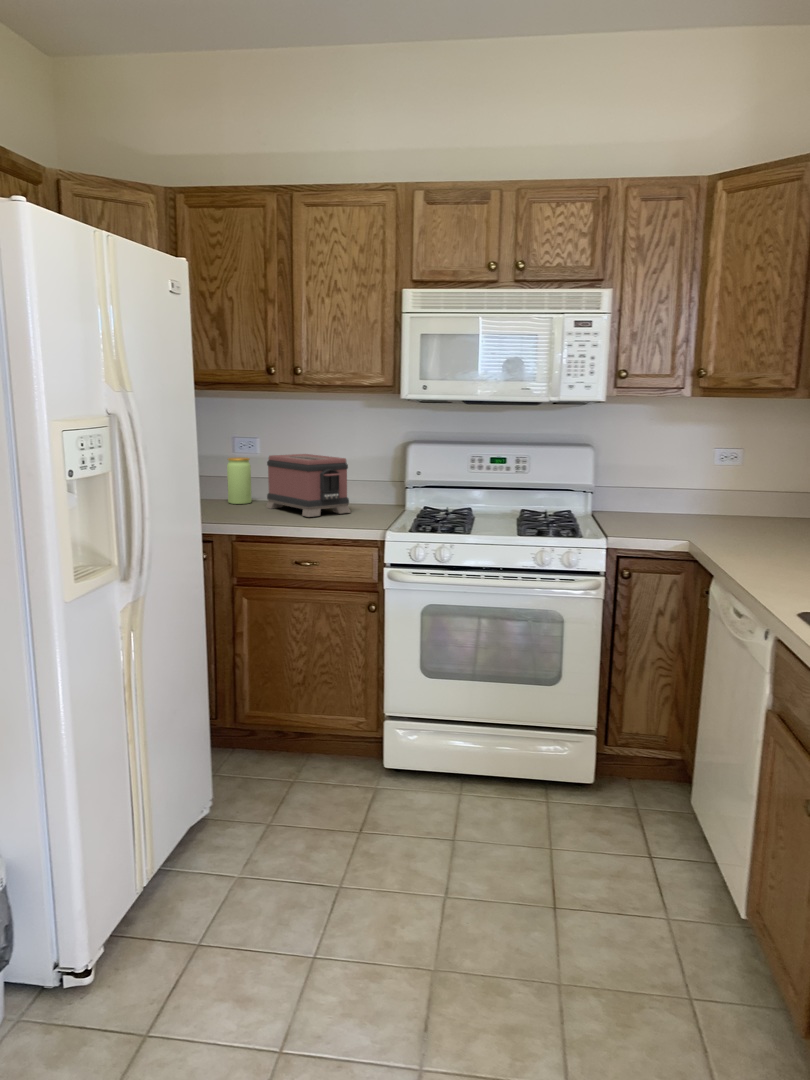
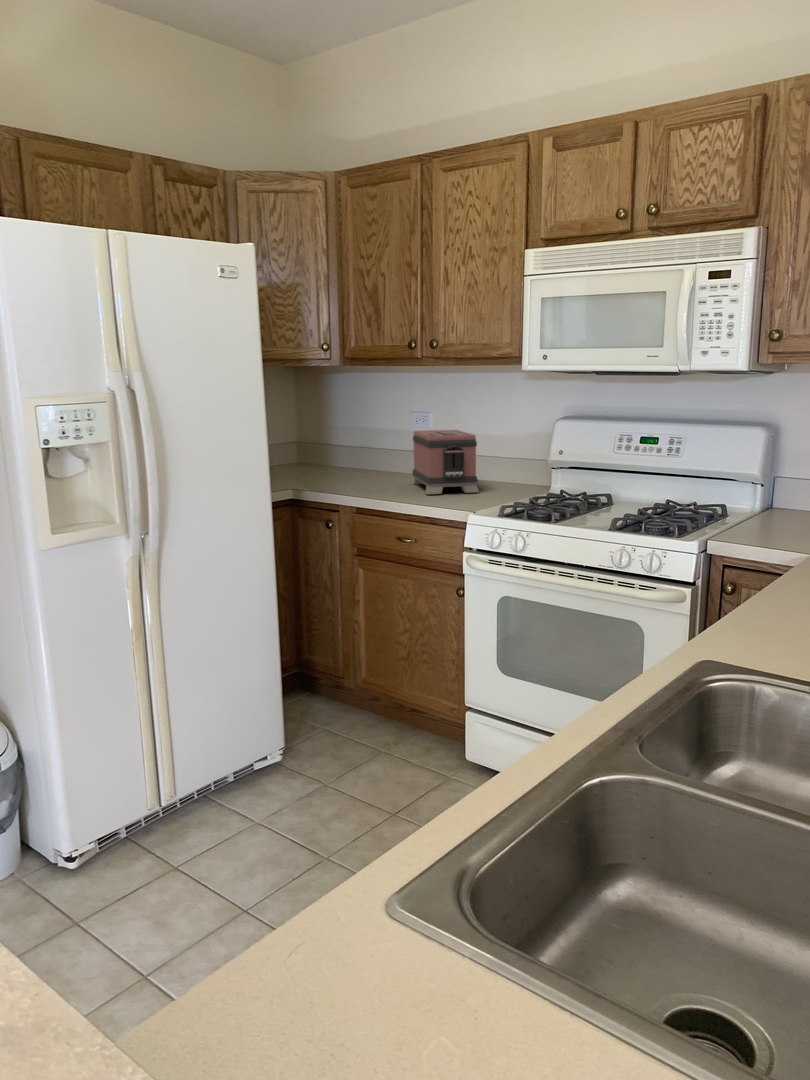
jar: present [227,457,252,504] -> none [385,433,409,479]

